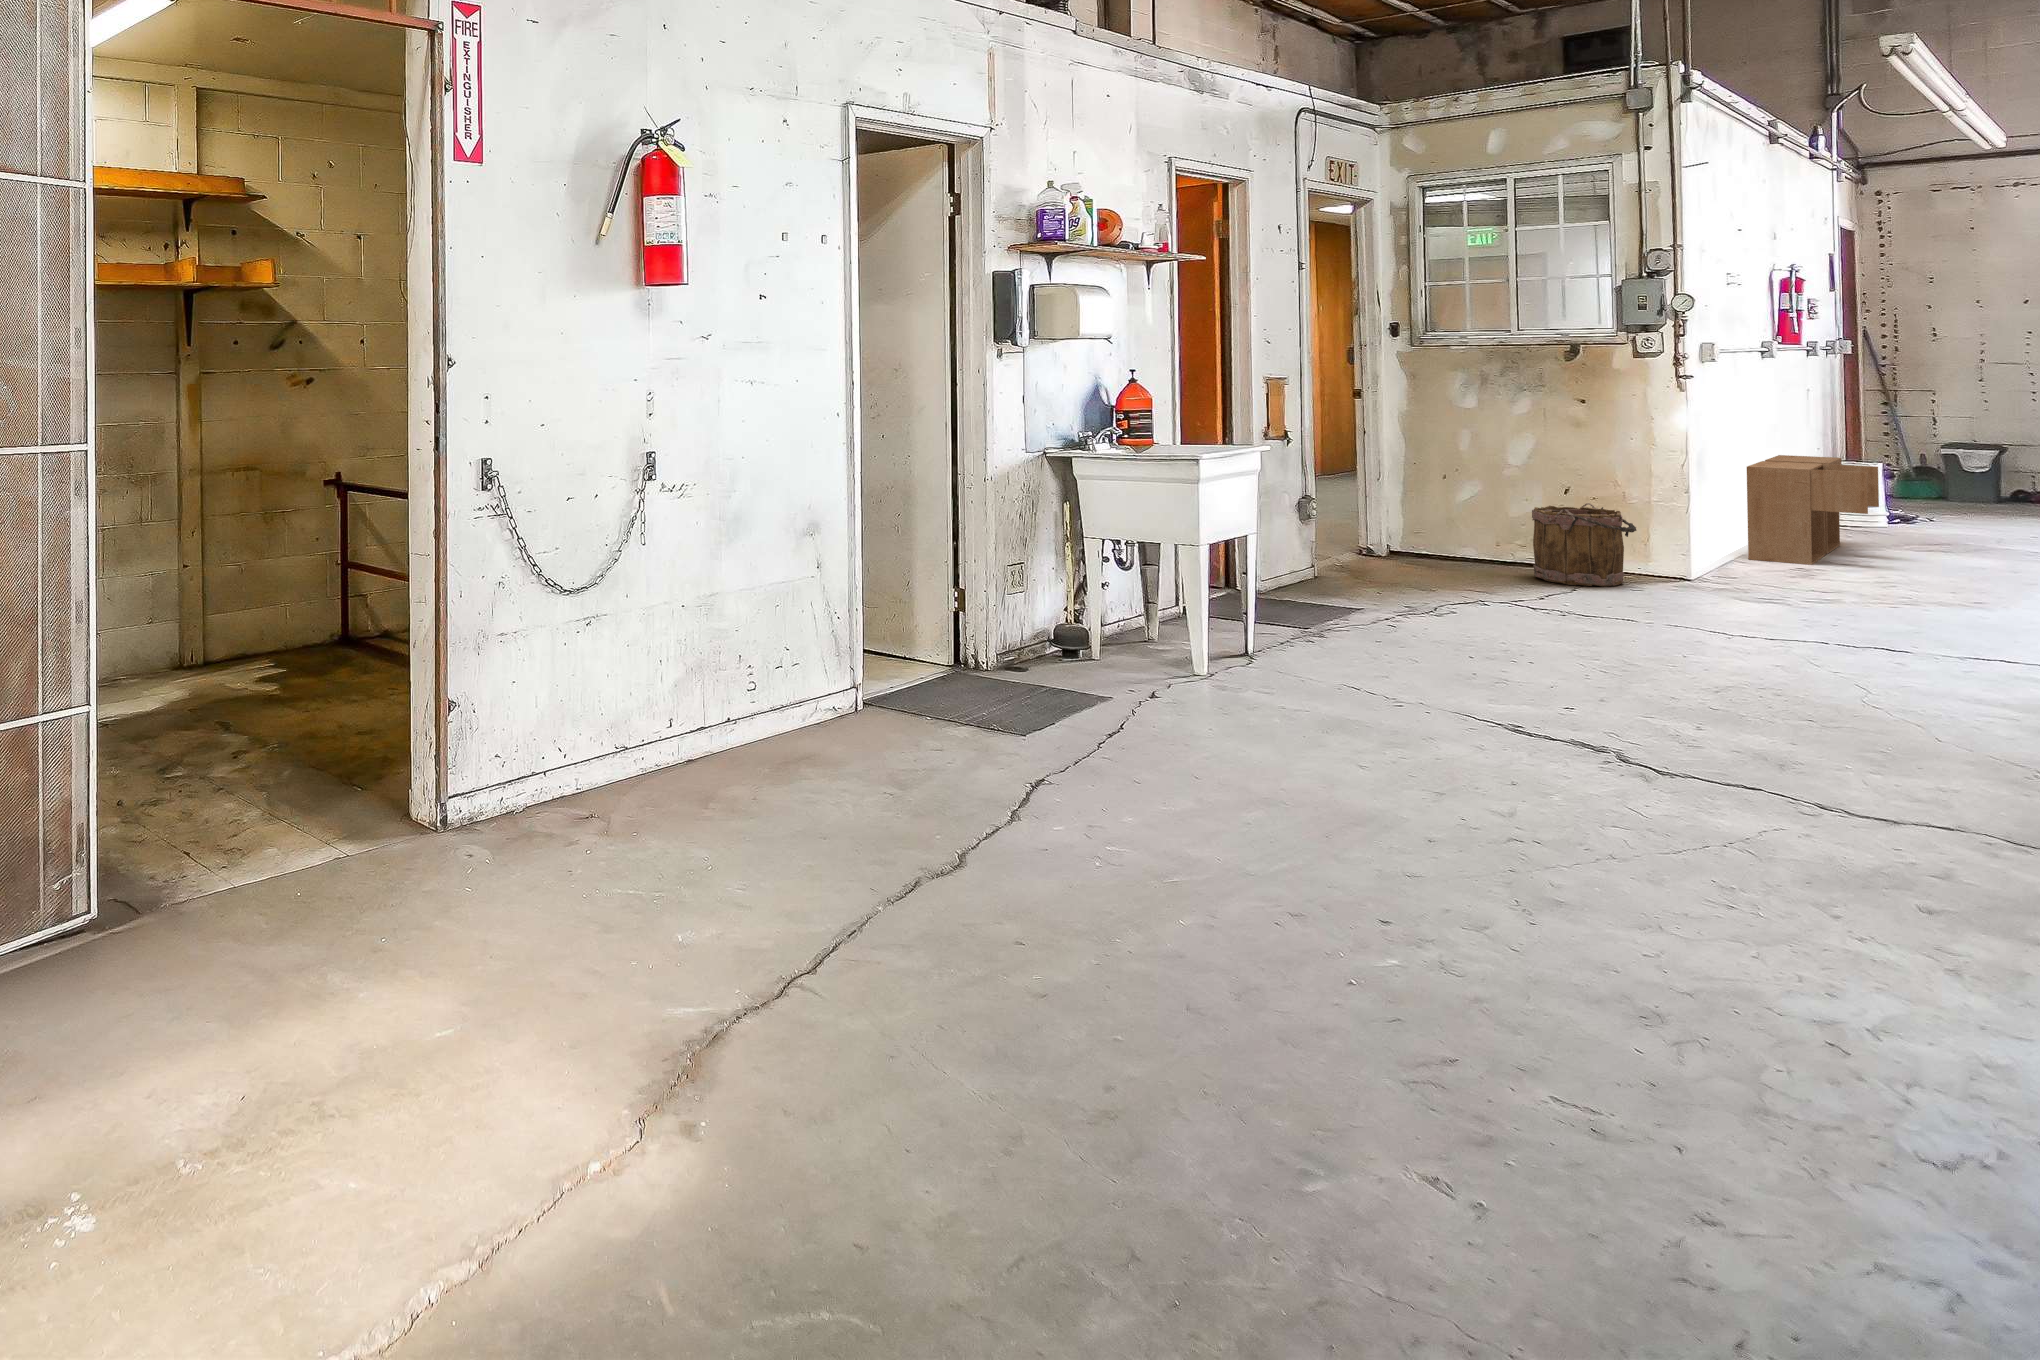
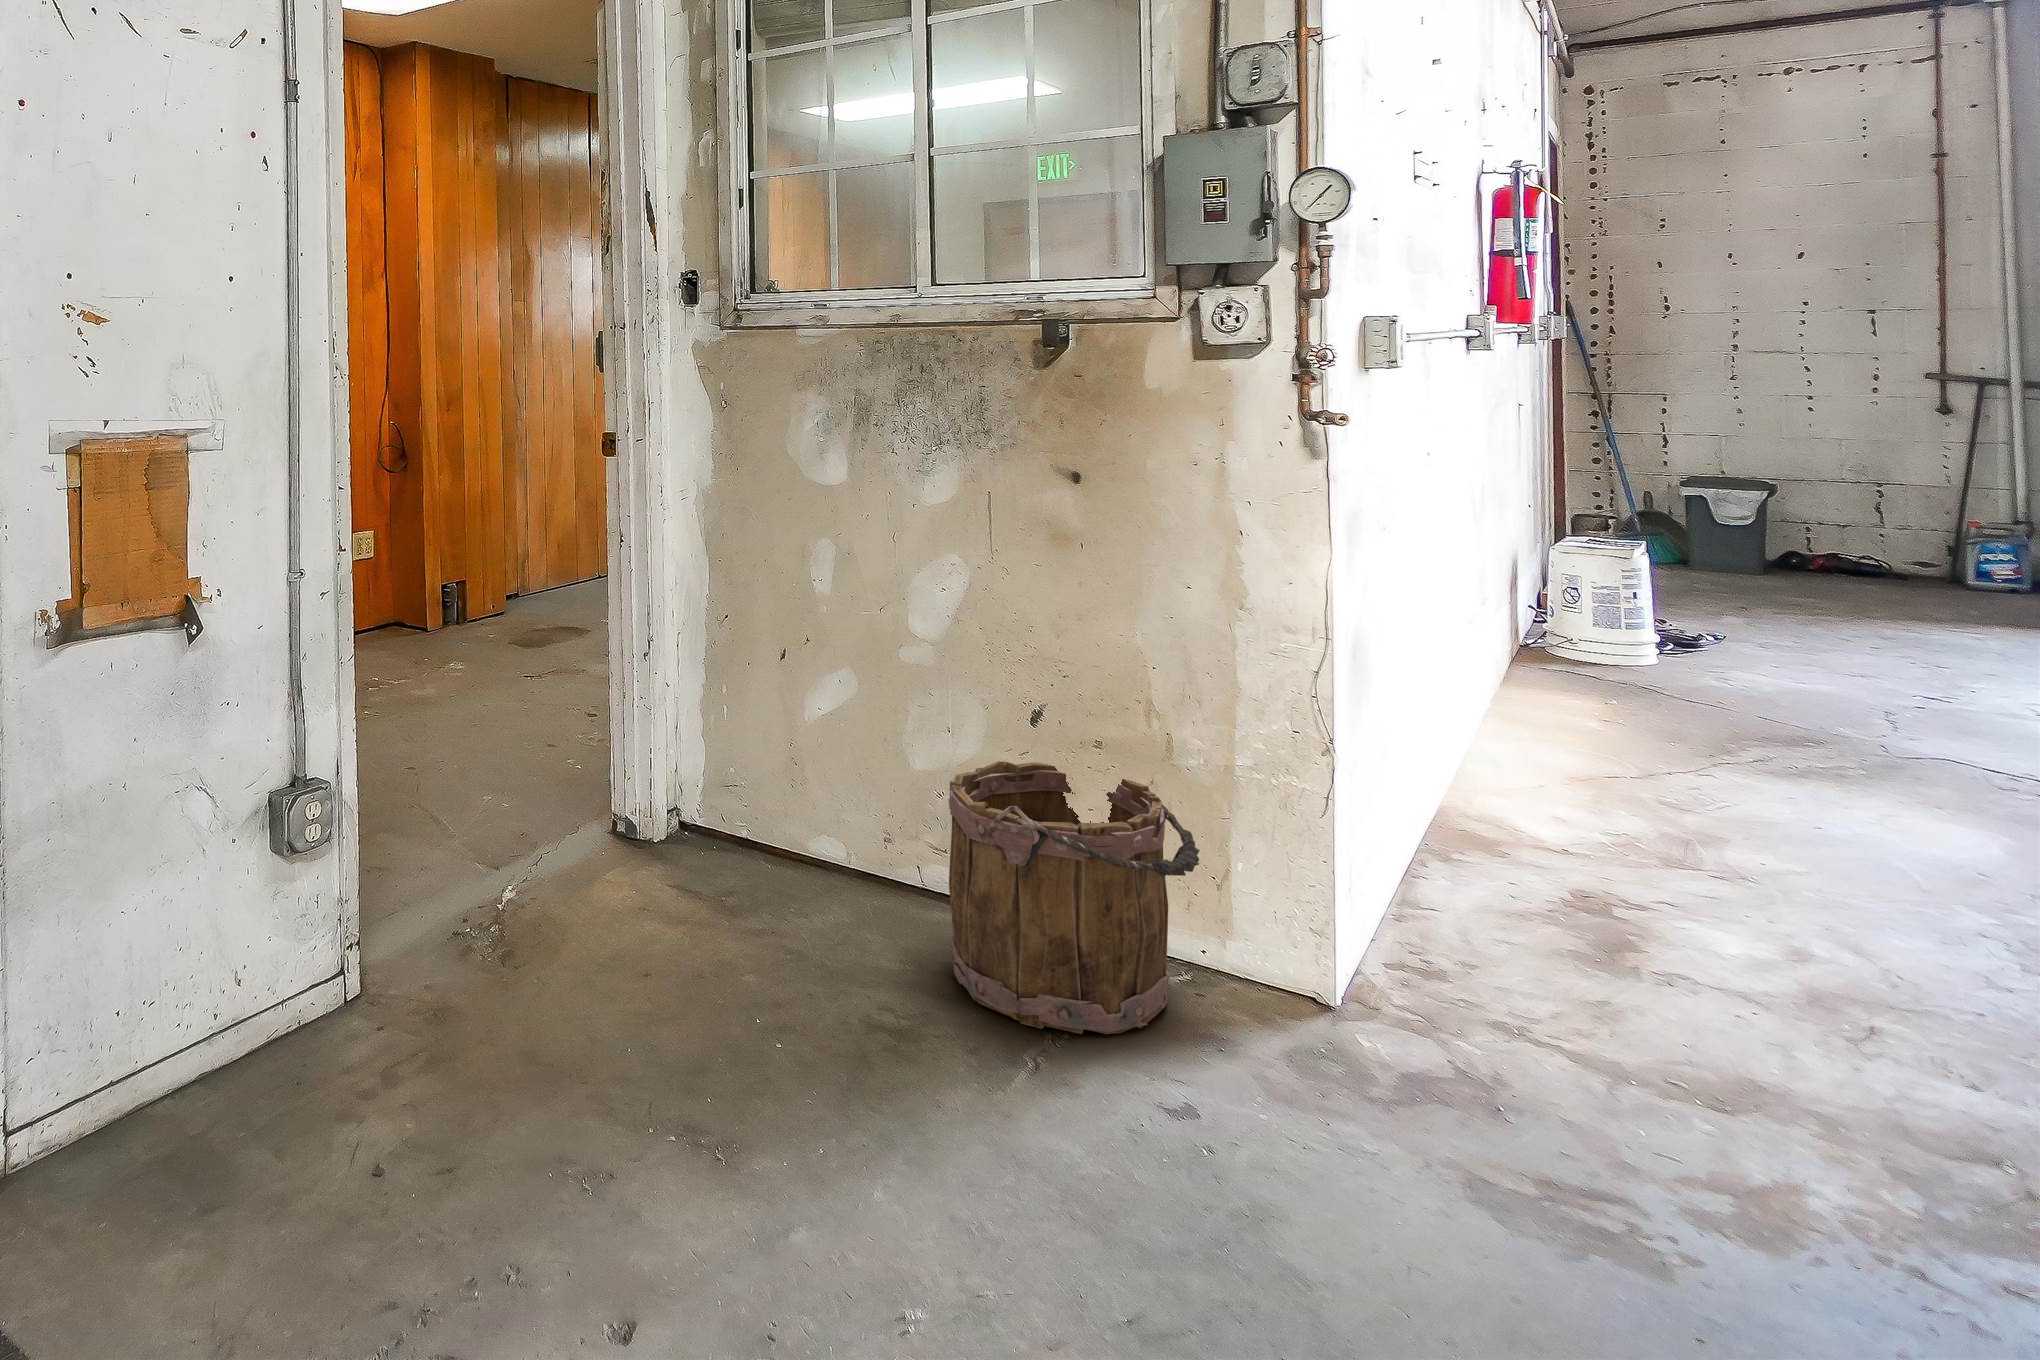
storage cabinet: present [1747,455,1879,565] -> none [1442,548,1707,843]

